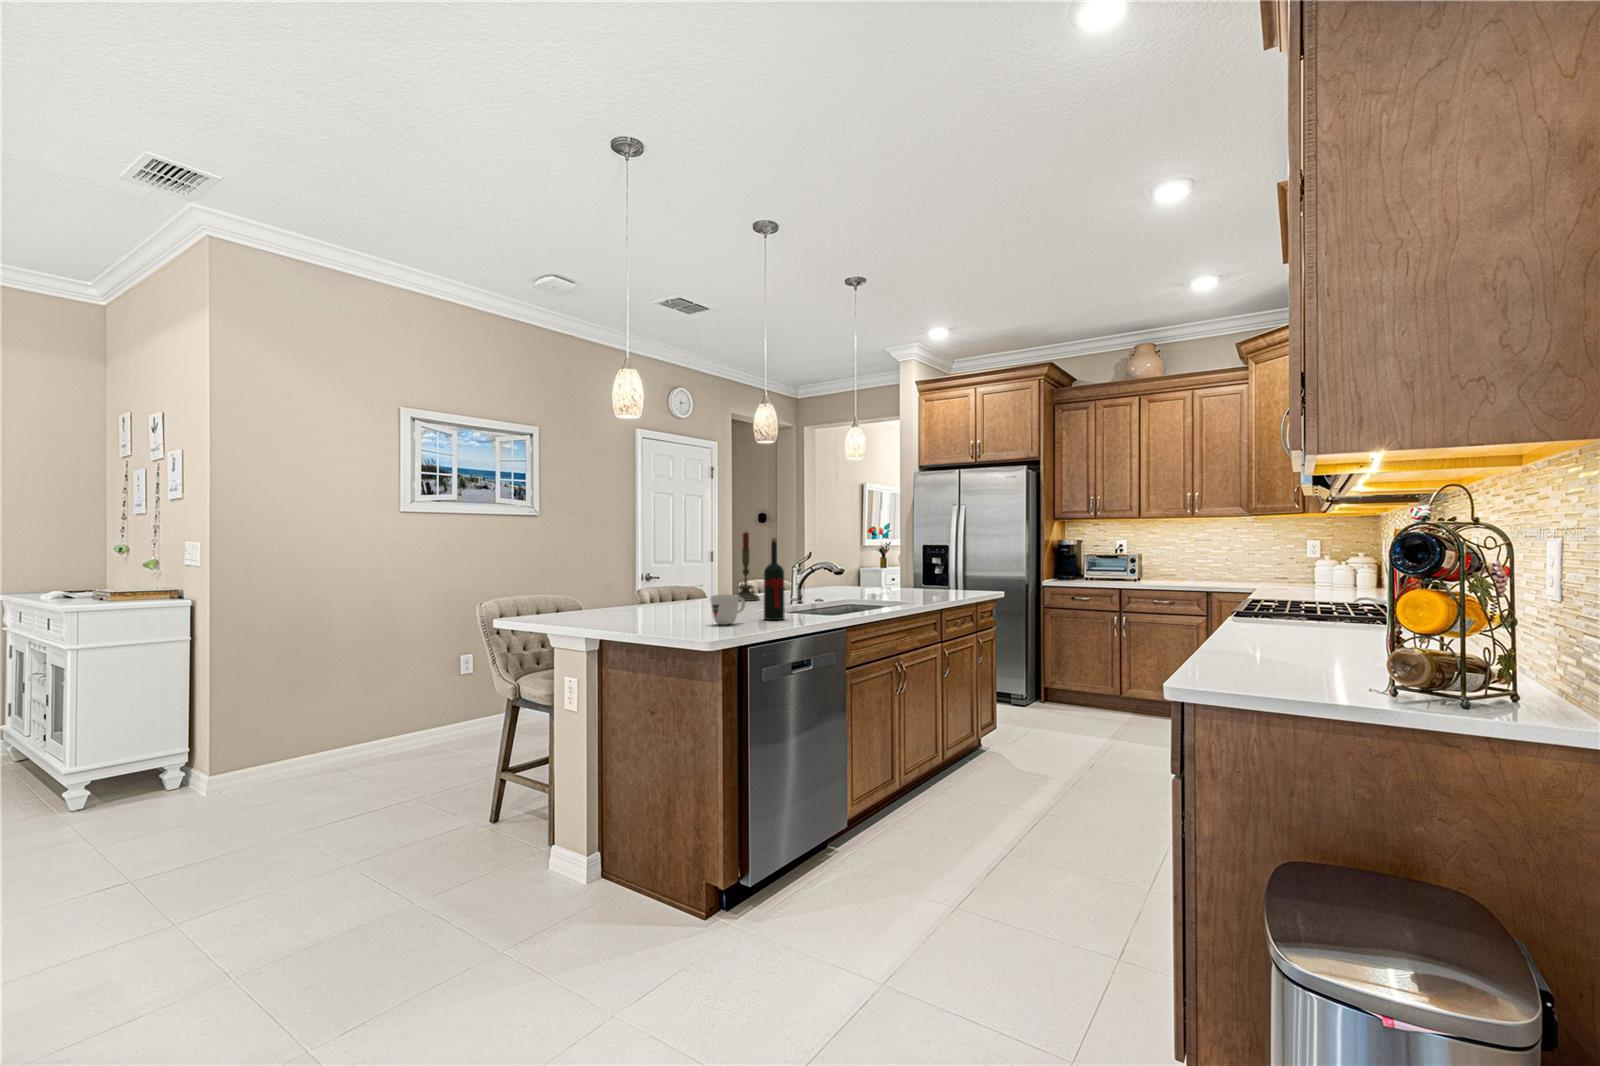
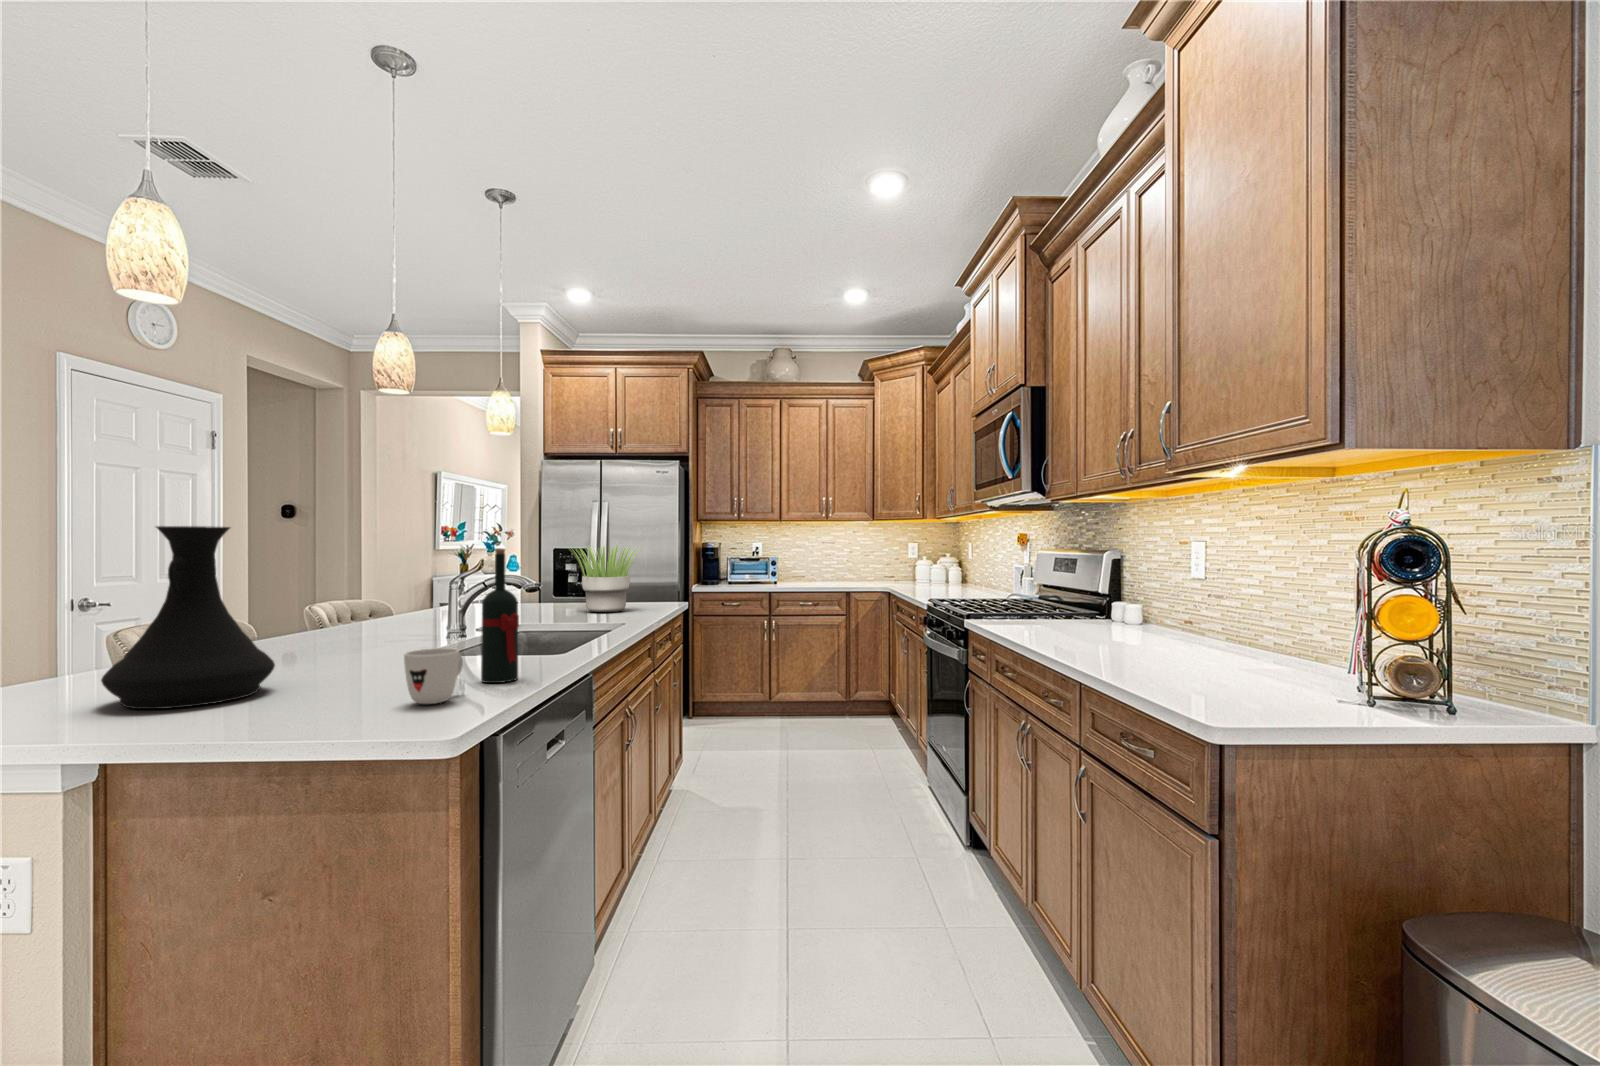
vase: none [600,526,670,618] -> present [101,526,275,709]
candle: present [737,532,759,601] -> none [343,532,392,643]
potted plant: none [890,540,953,593] -> present [575,546,640,612]

